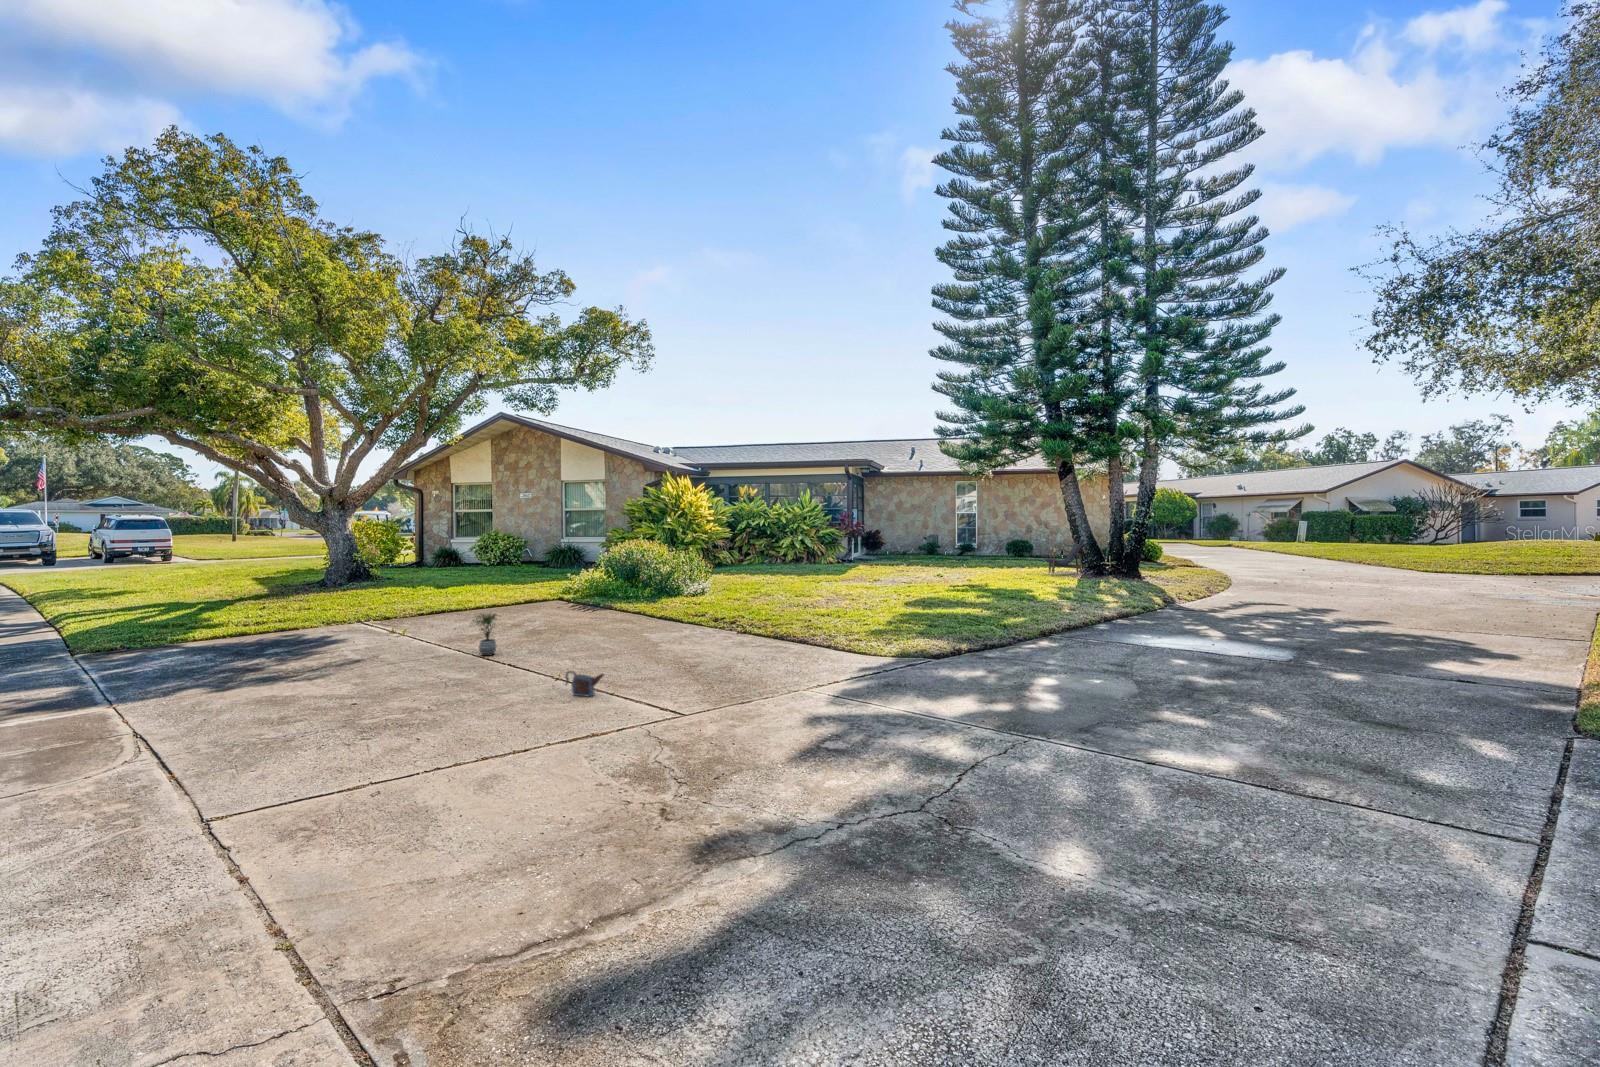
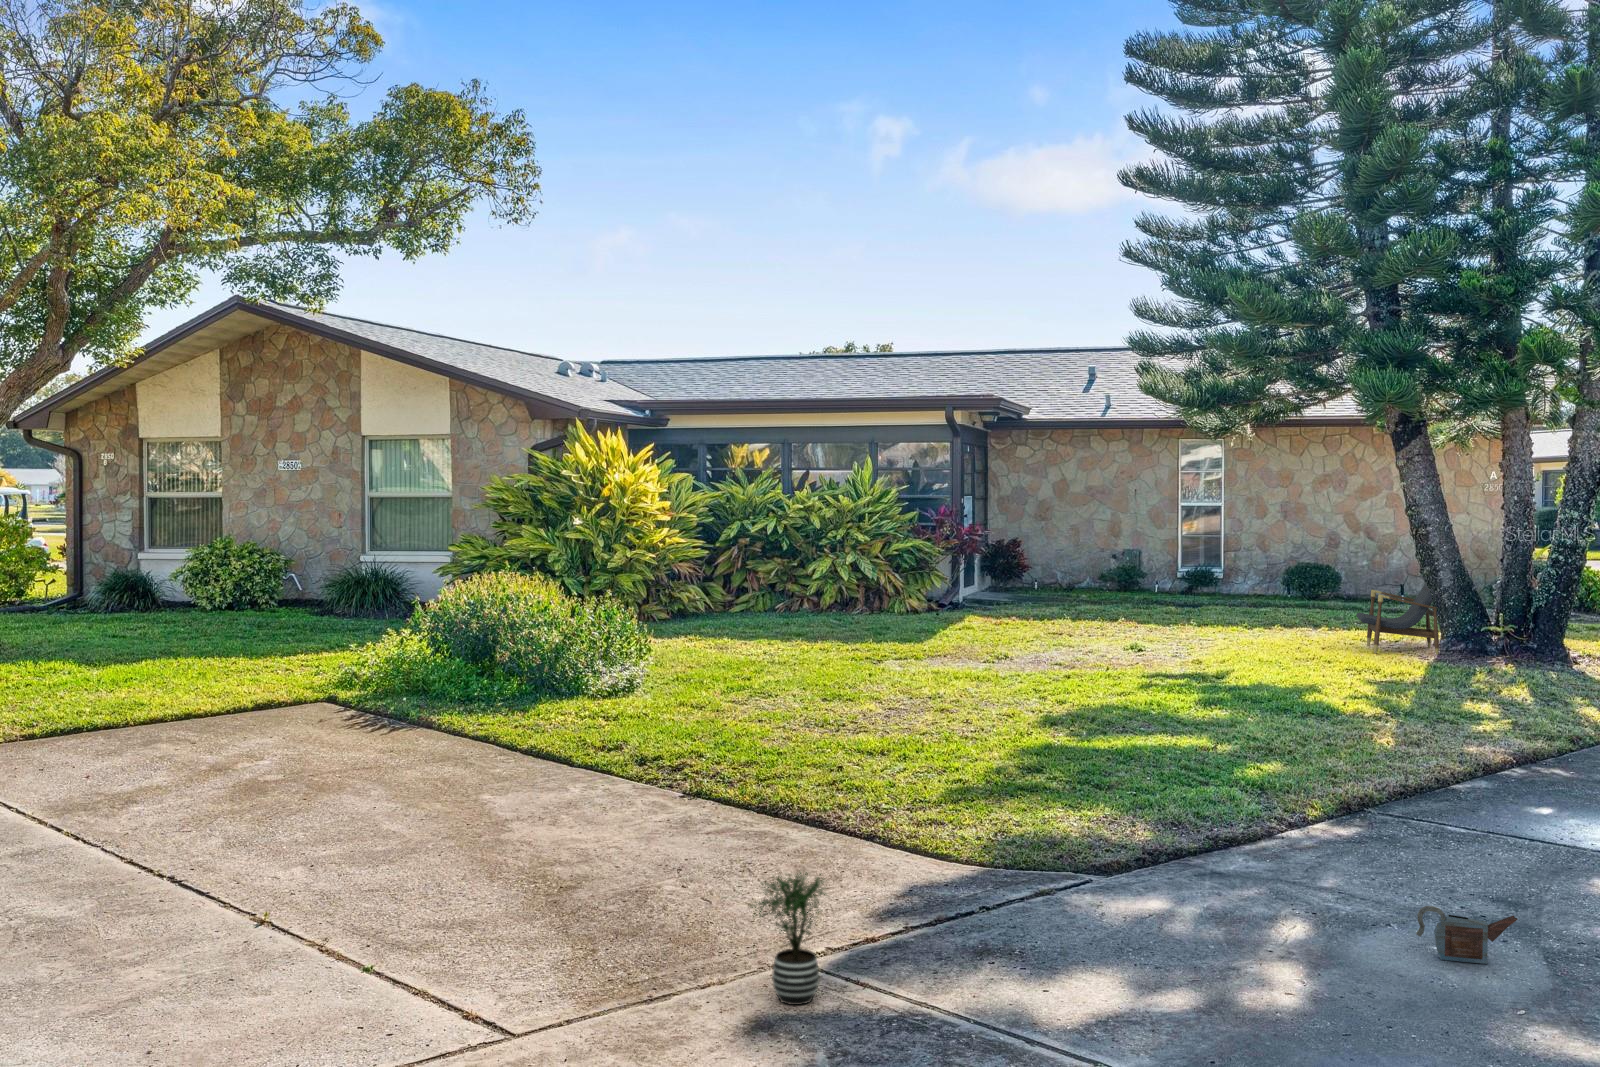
potted plant: present [472,612,497,656] -> present [751,872,826,1005]
watering can: present [565,670,604,696] -> present [1416,906,1518,964]

